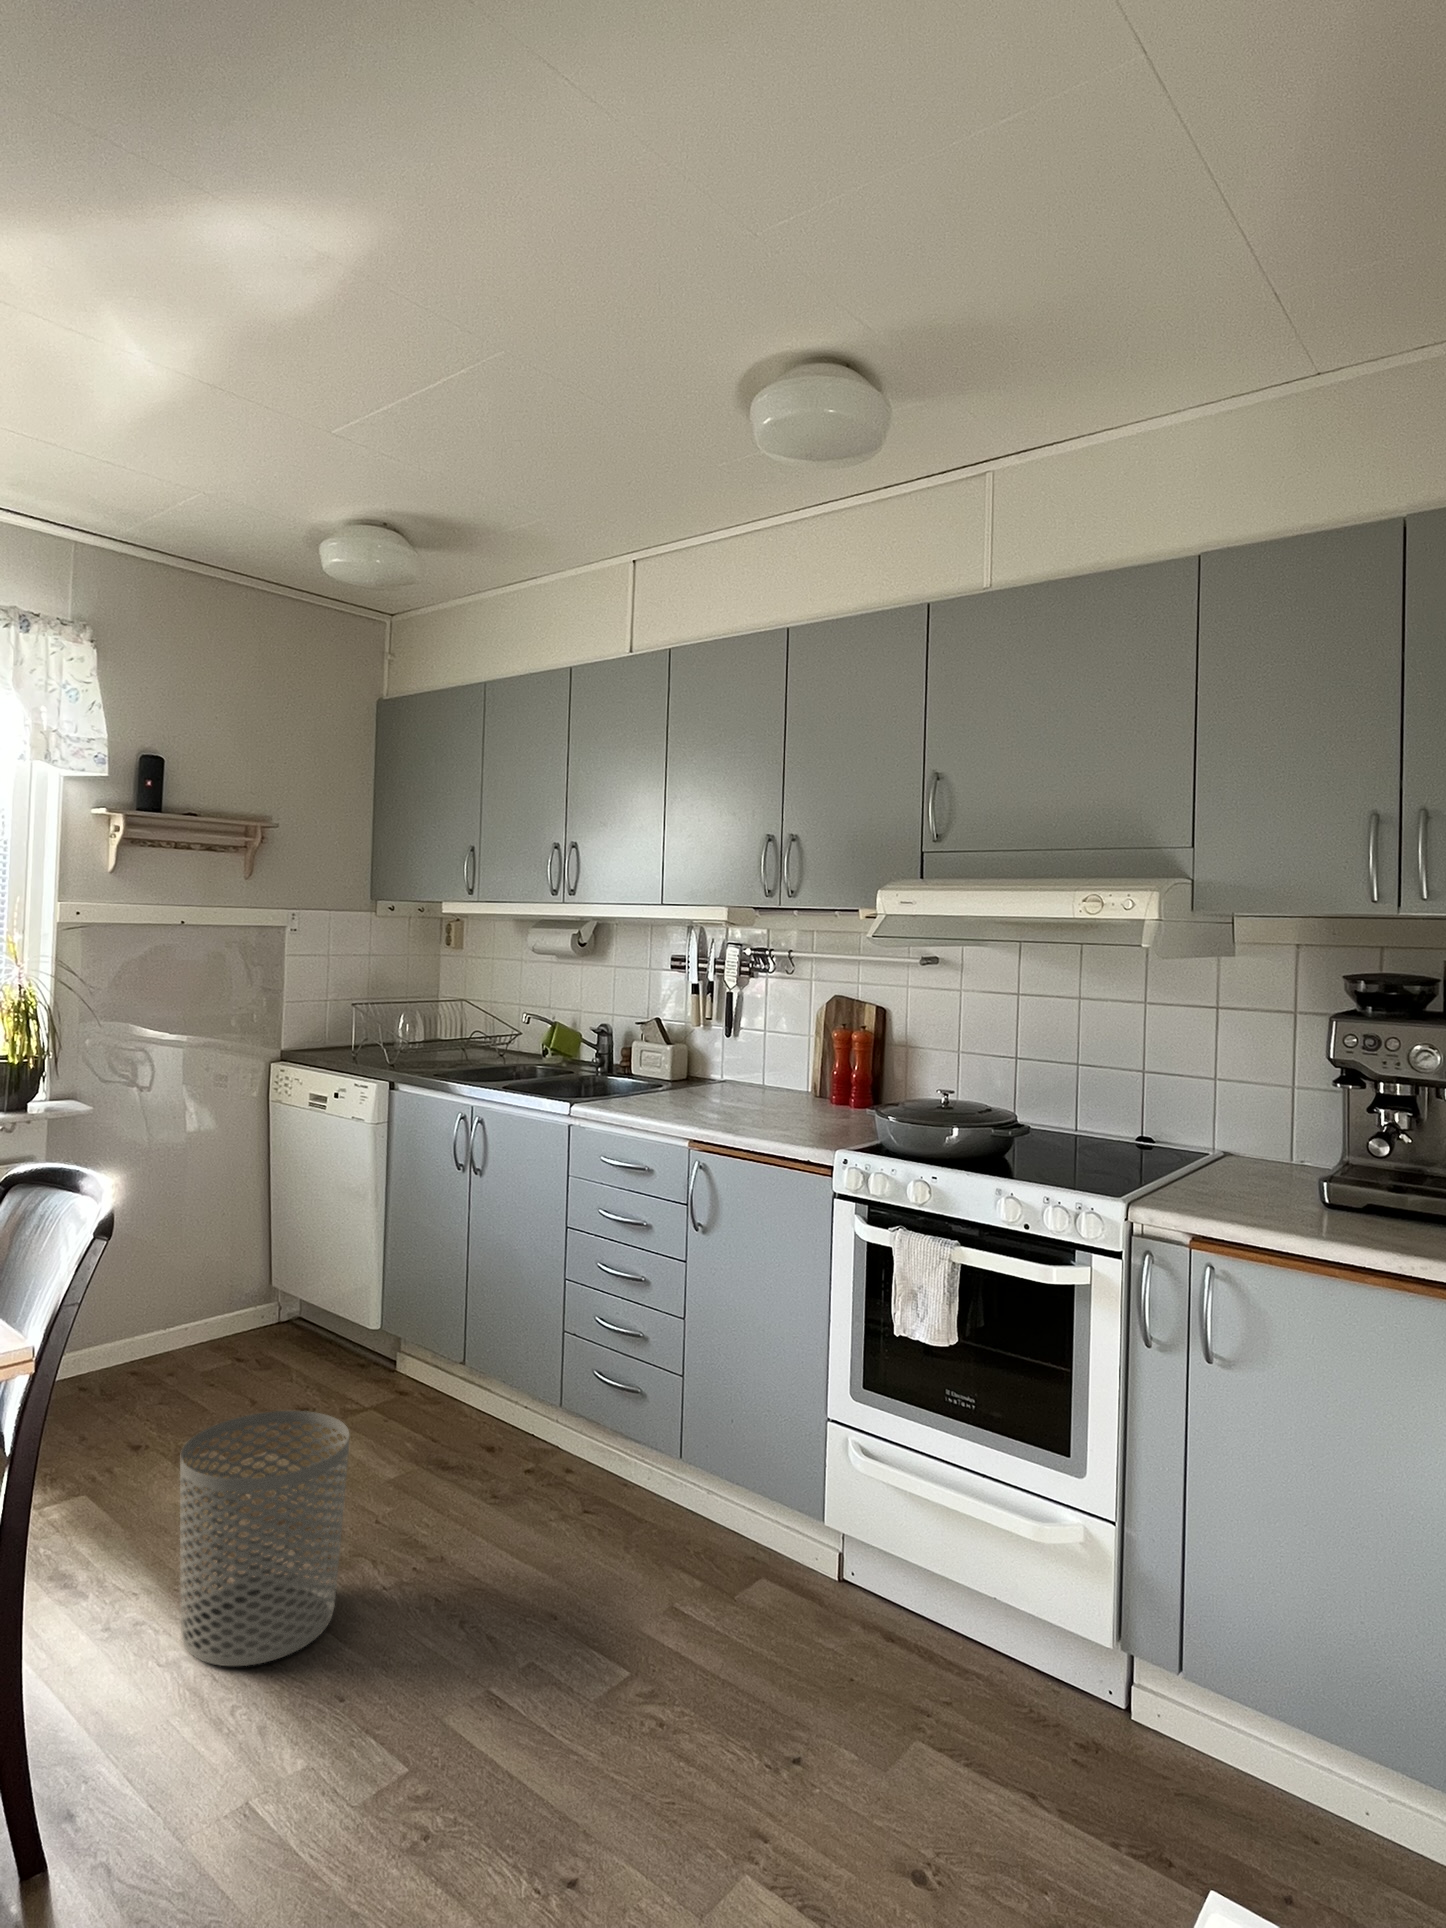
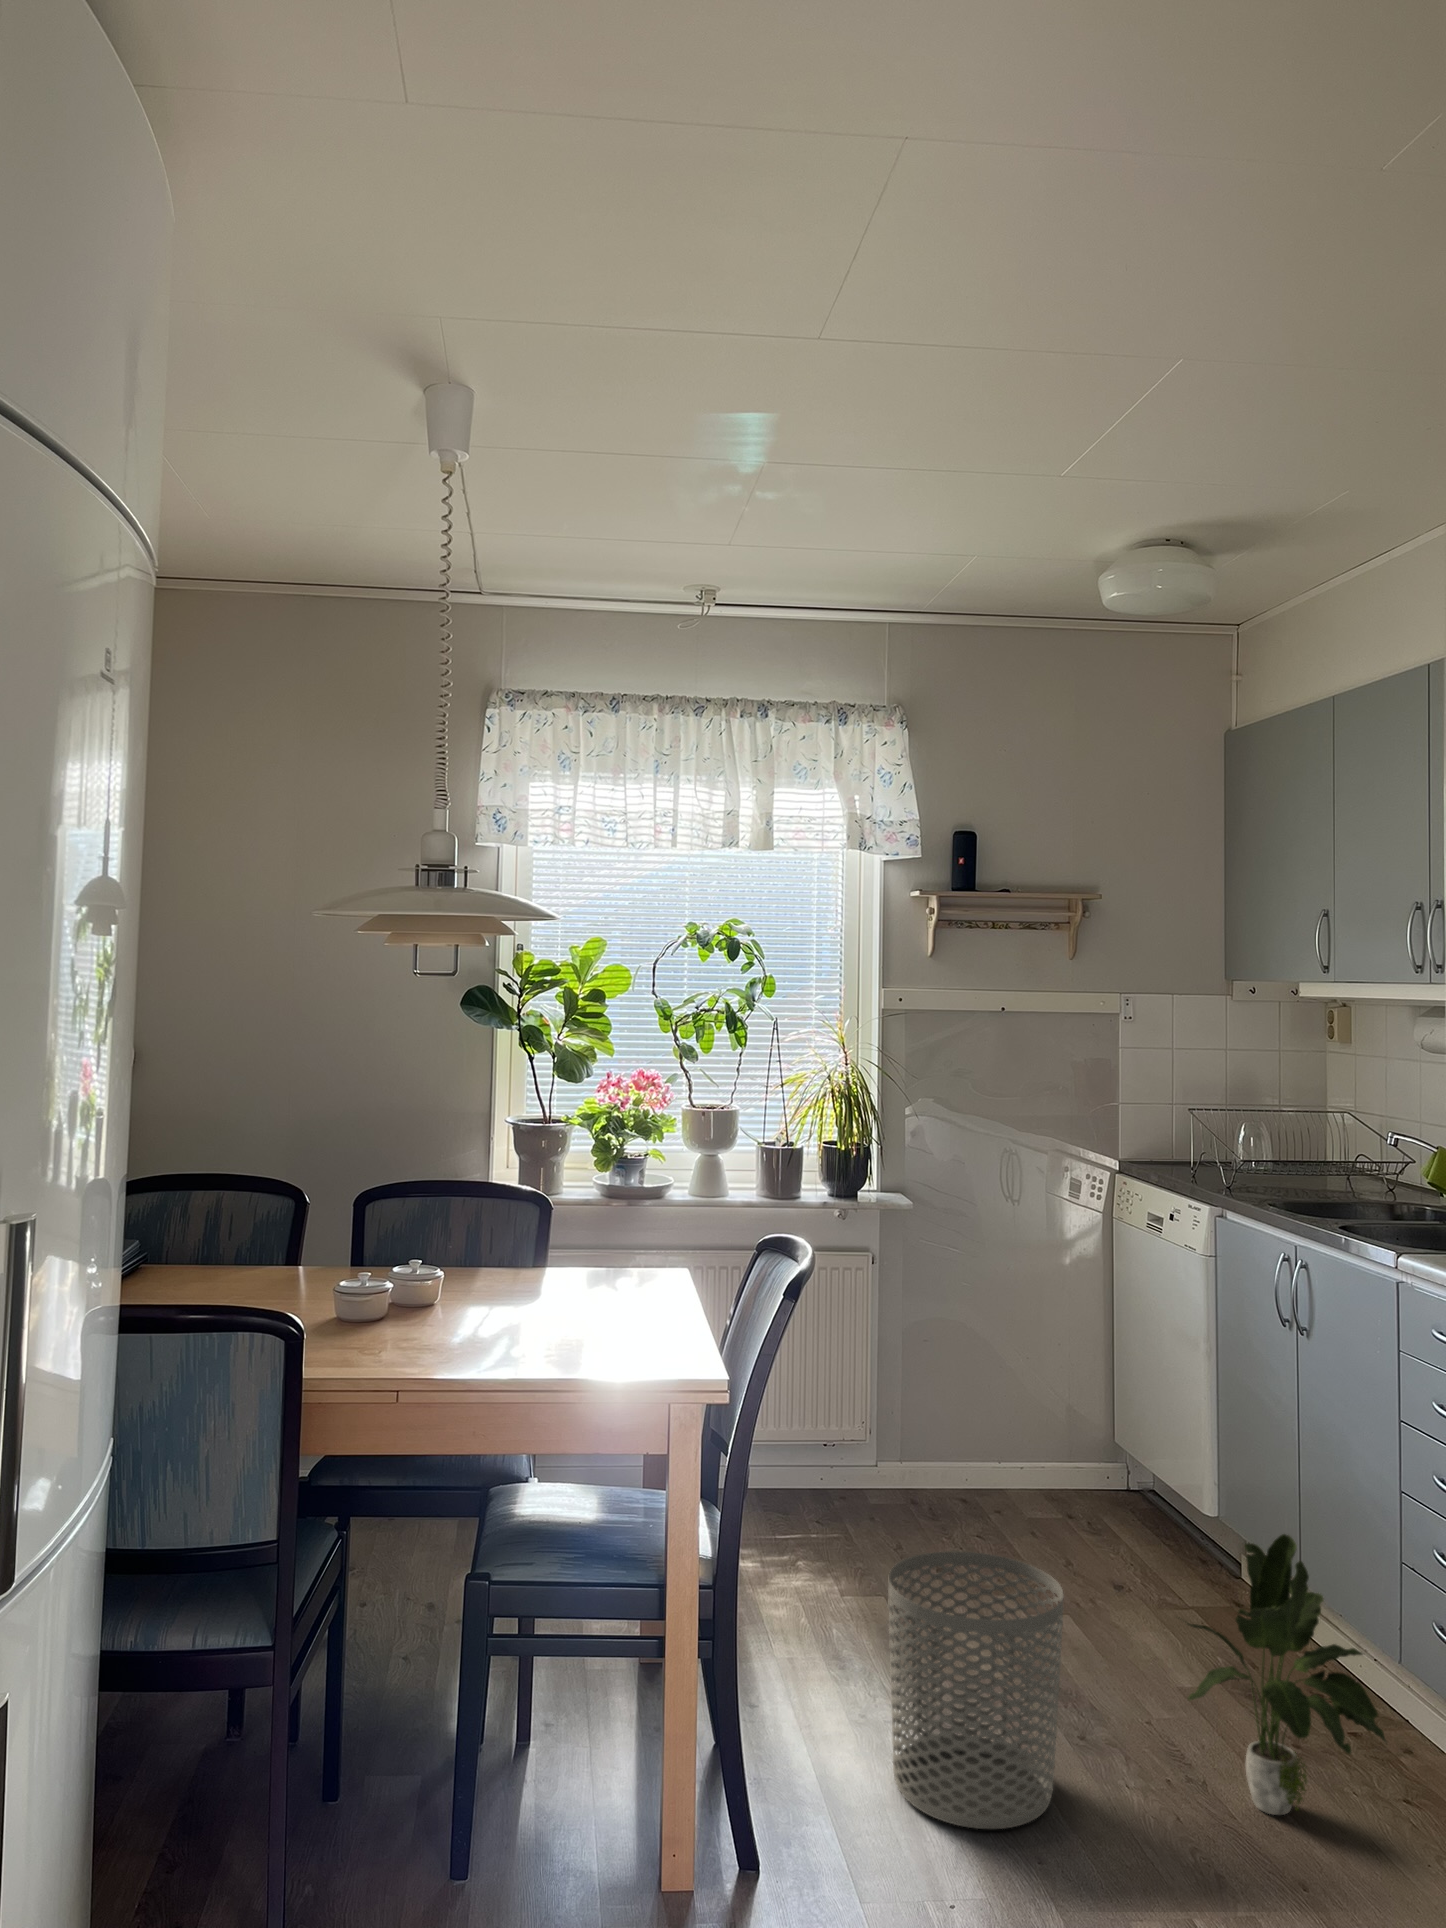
potted plant: none [429,1328,574,1546] -> present [1180,1534,1386,1815]

